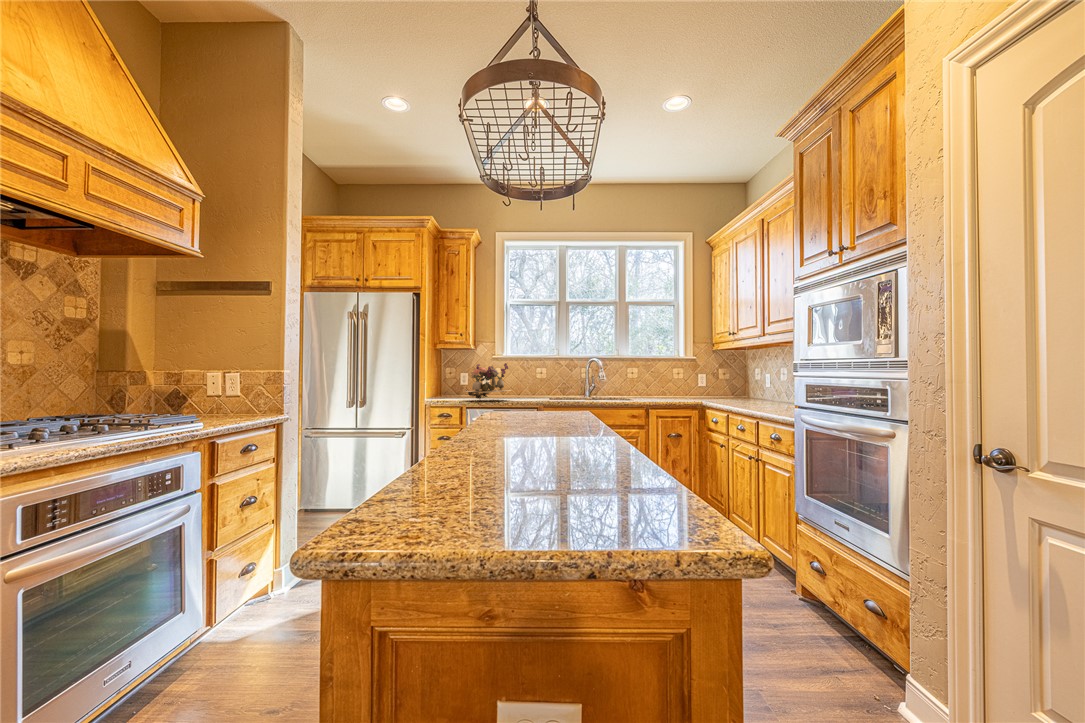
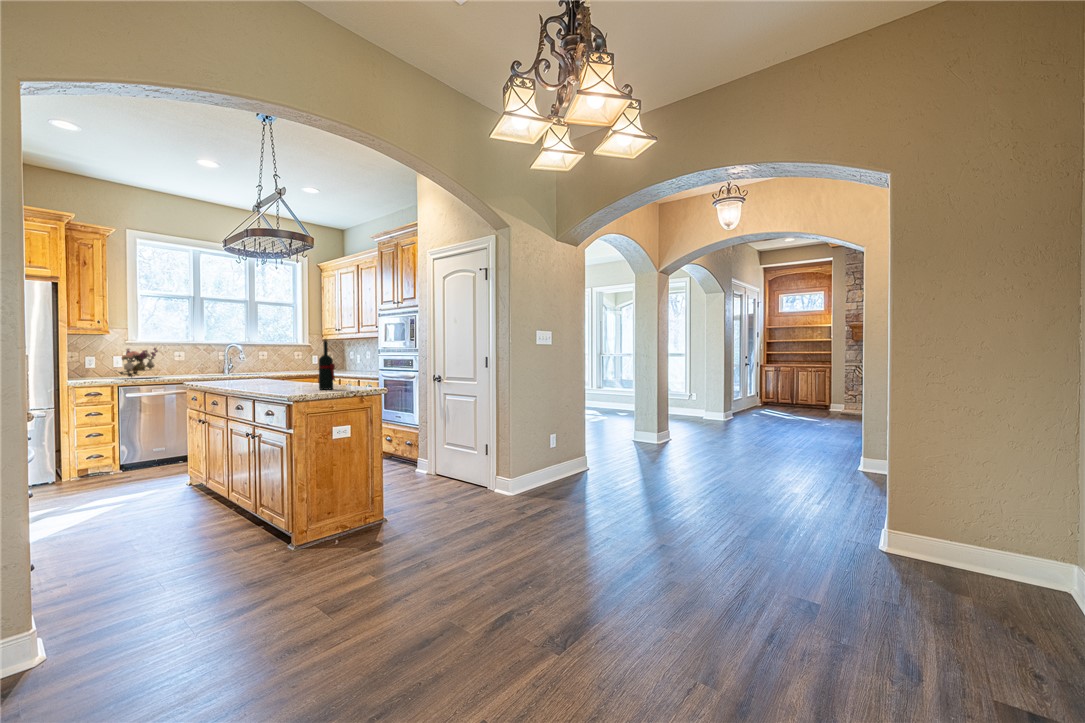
wine bottle: none [533,322,584,514] -> present [319,339,335,390]

